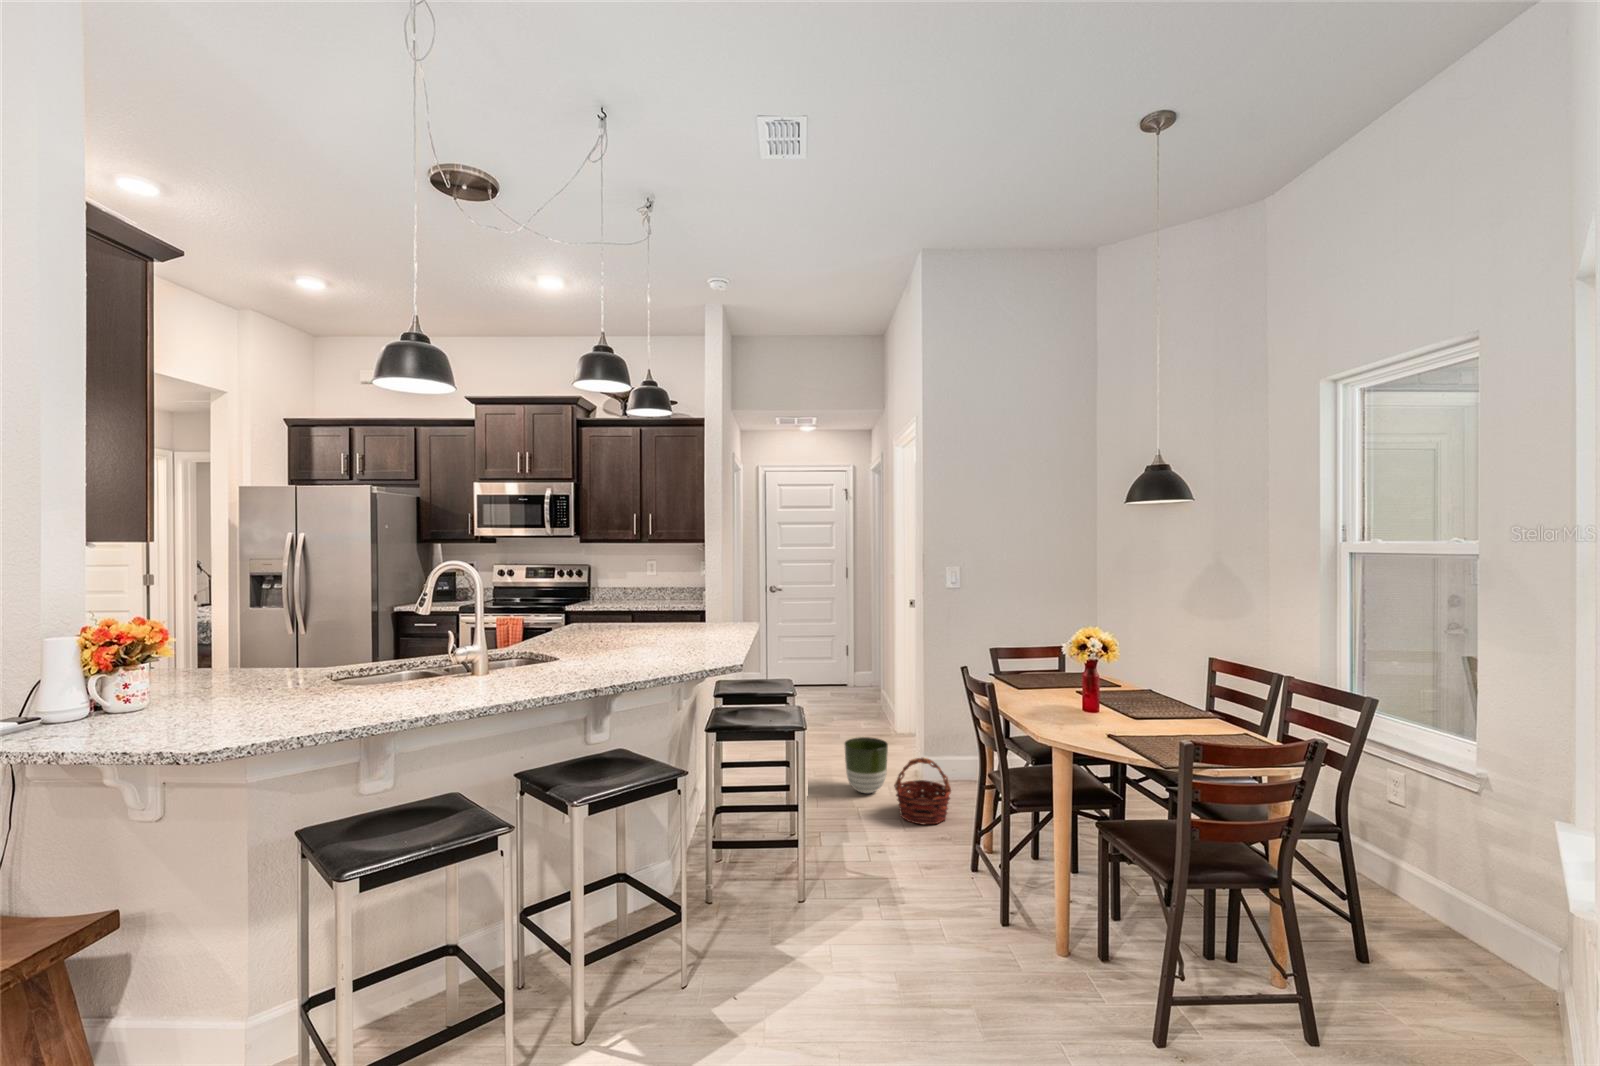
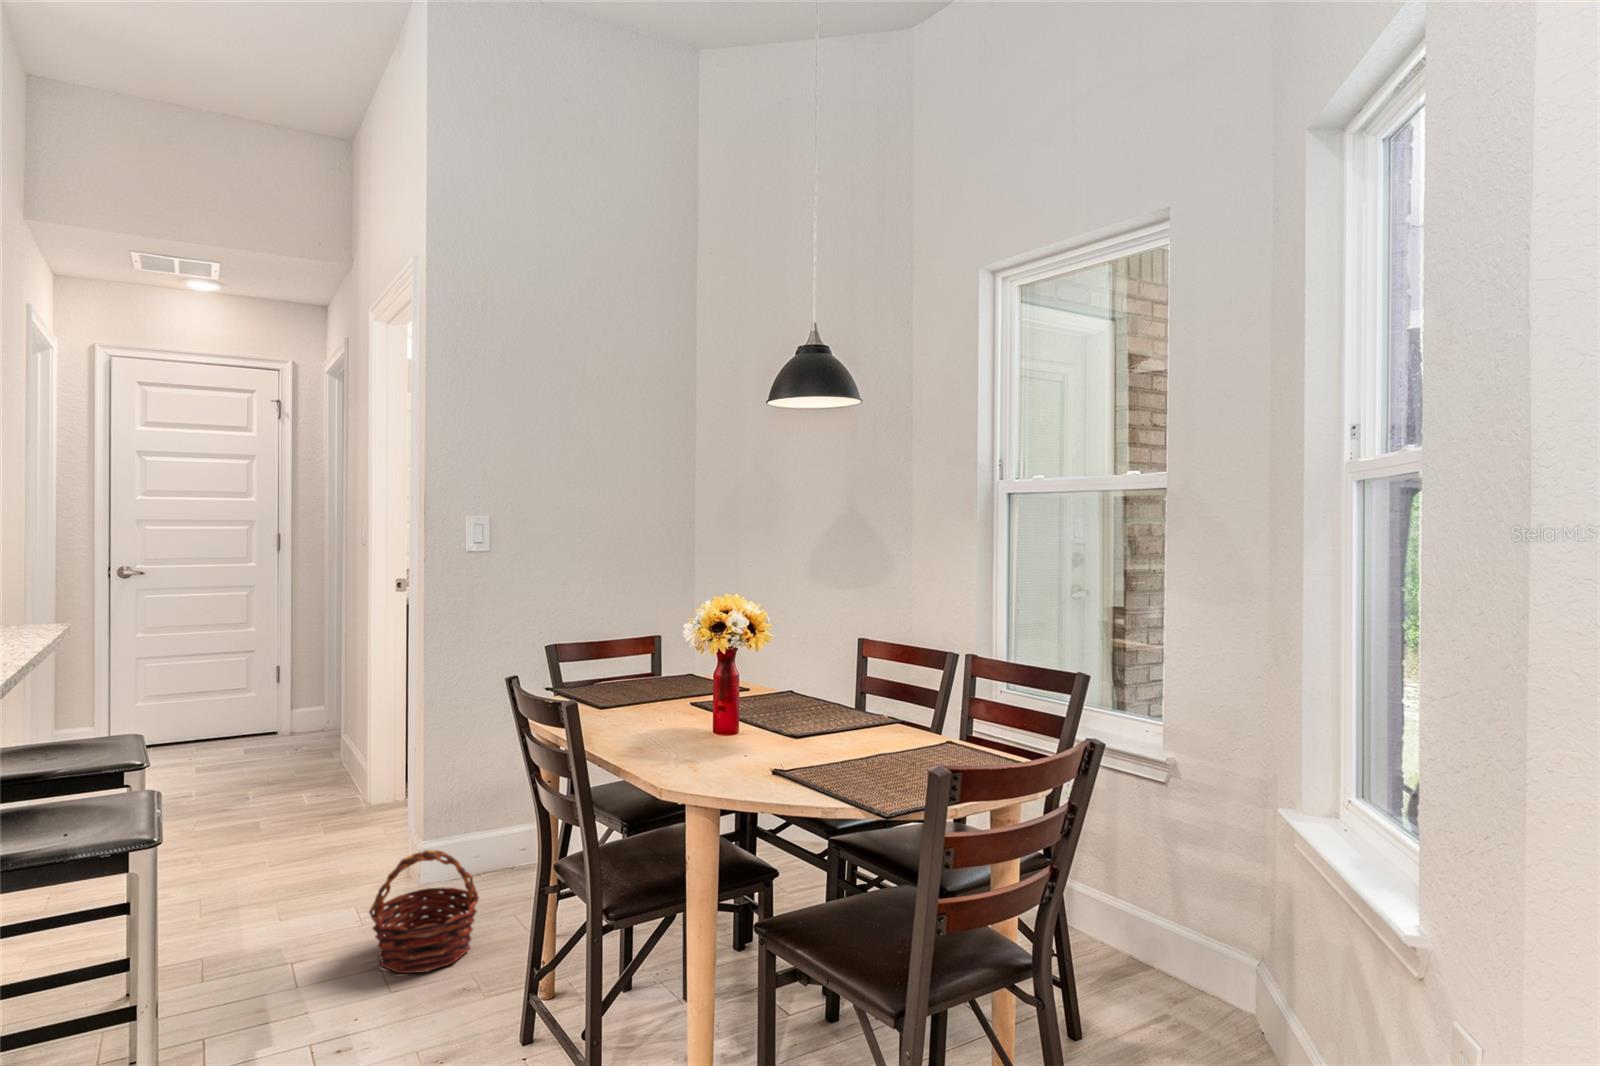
planter: present [845,737,888,793] -> none [265,828,357,935]

